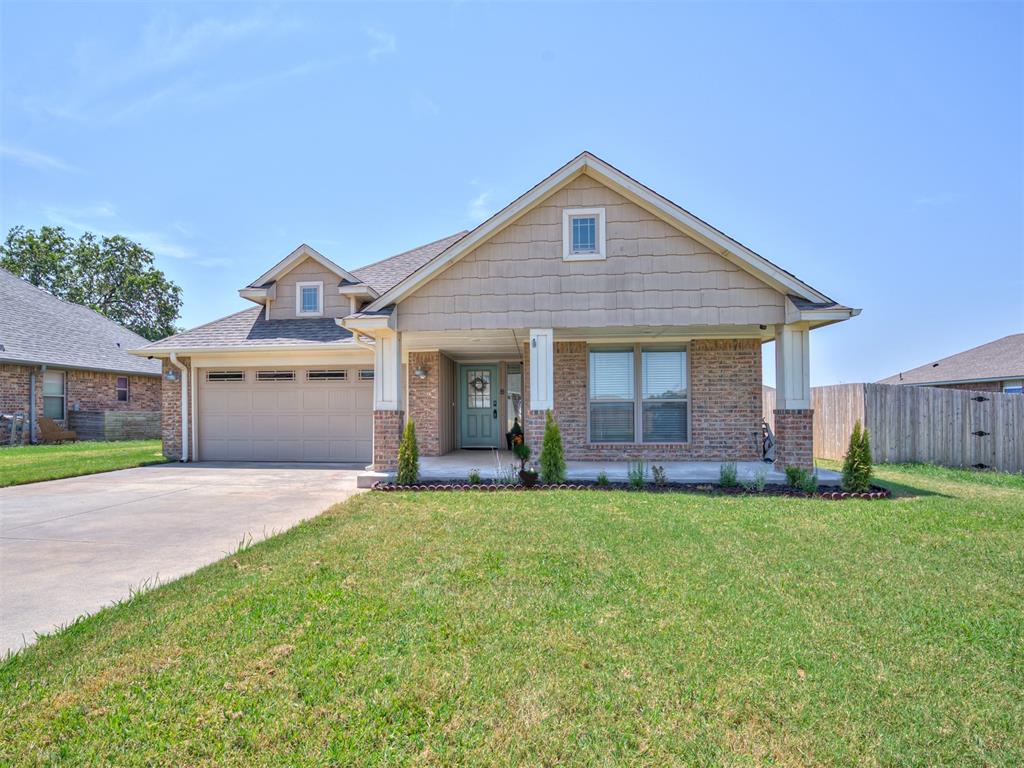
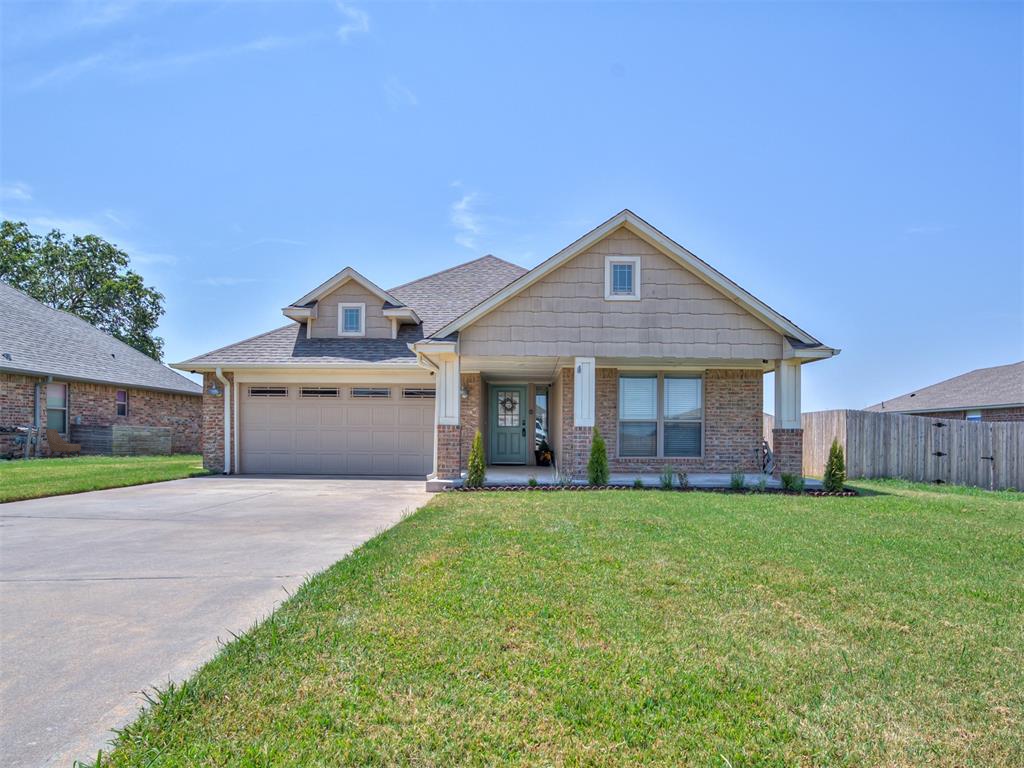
potted tree: present [512,444,539,486] -> none [560,449,585,488]

